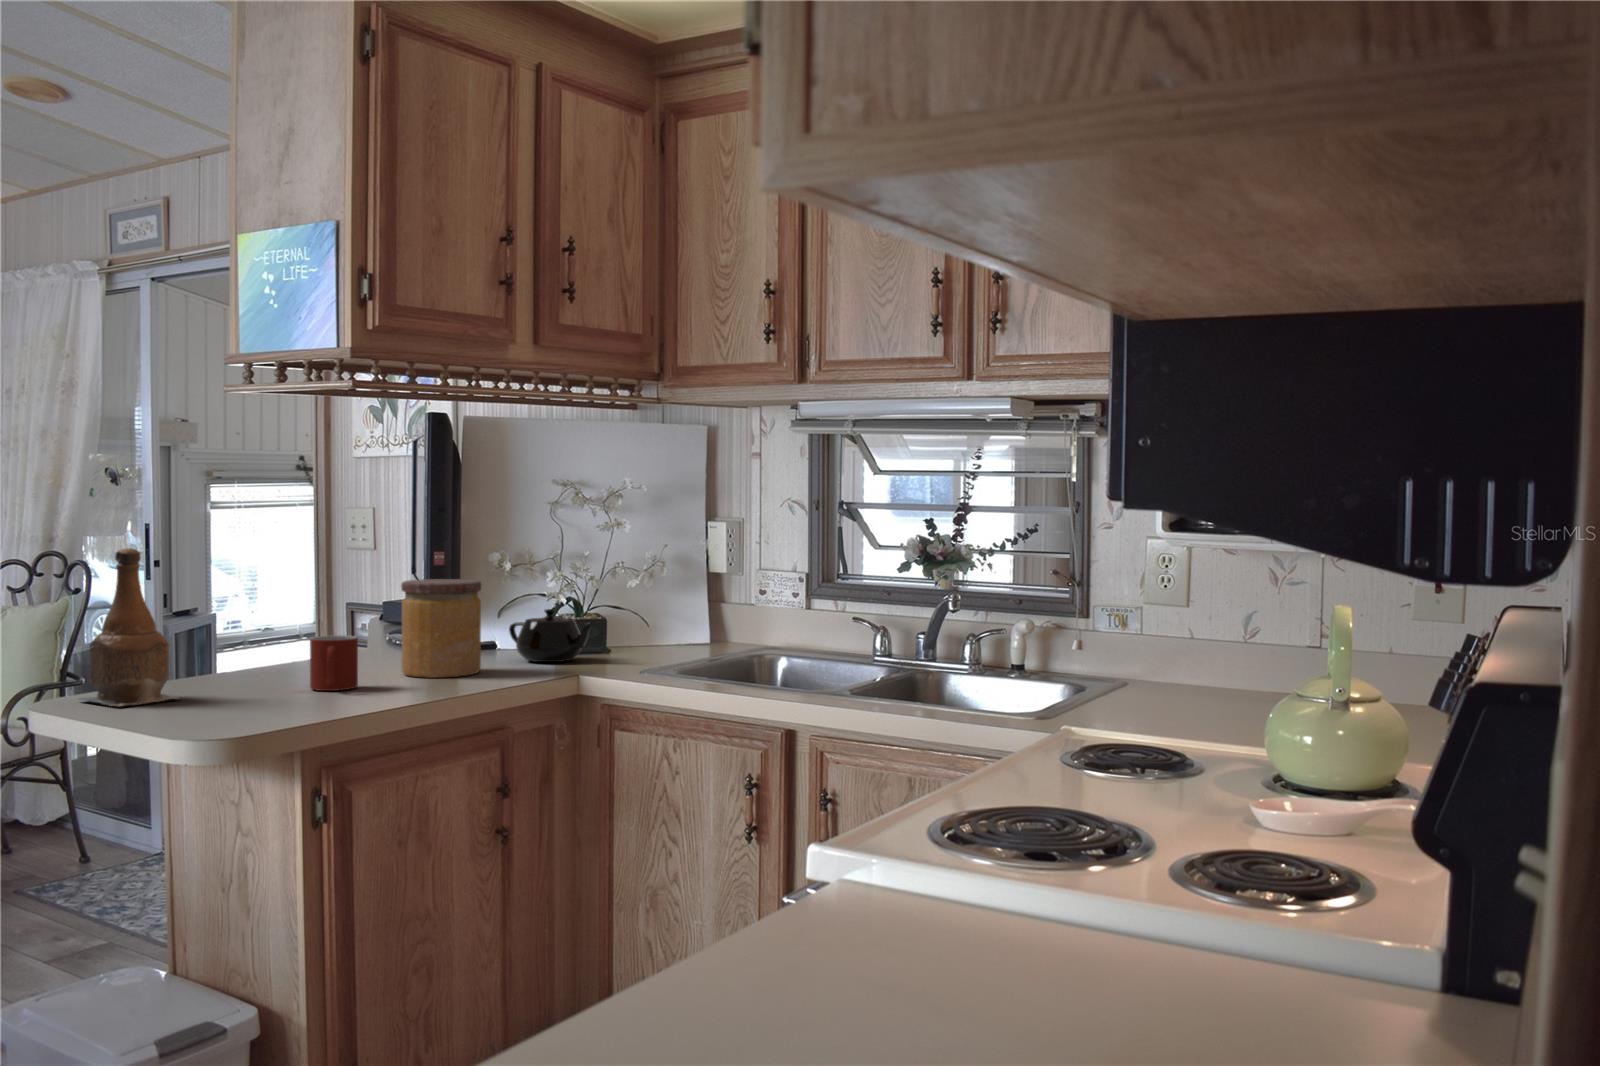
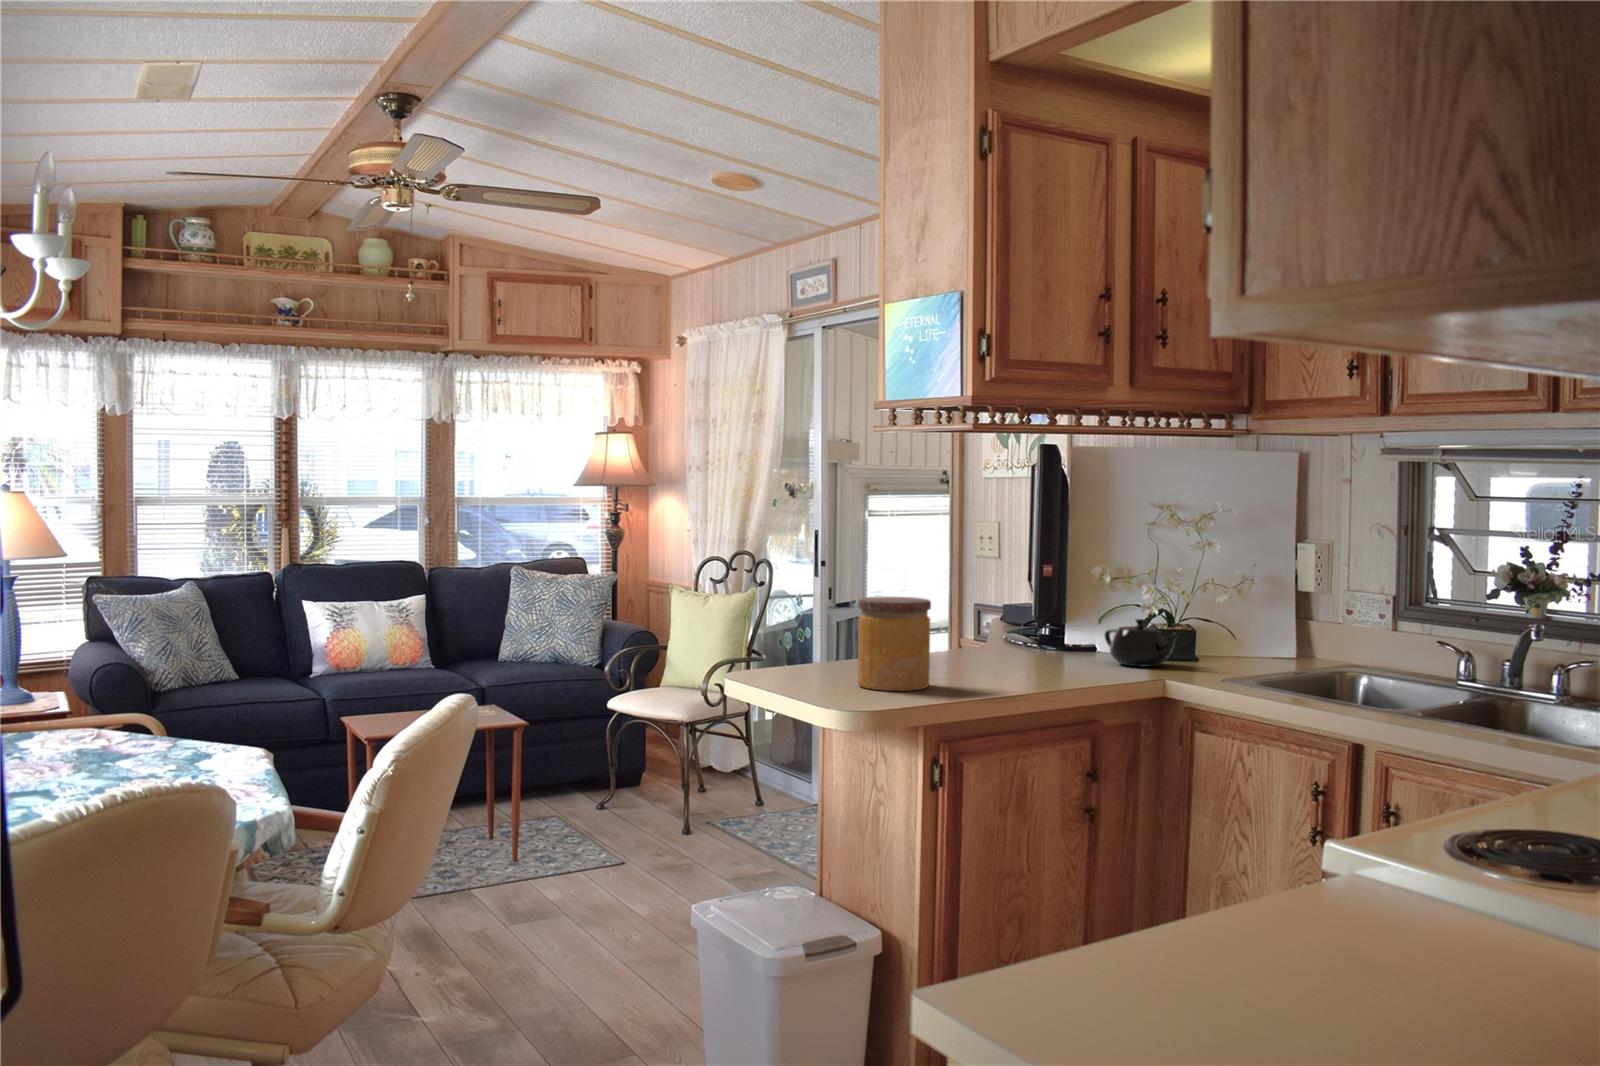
bottle: present [79,548,181,706] -> none [775,560,847,679]
jar: present [401,579,481,678] -> present [857,597,931,691]
mug: present [310,635,358,691] -> none [938,633,975,678]

